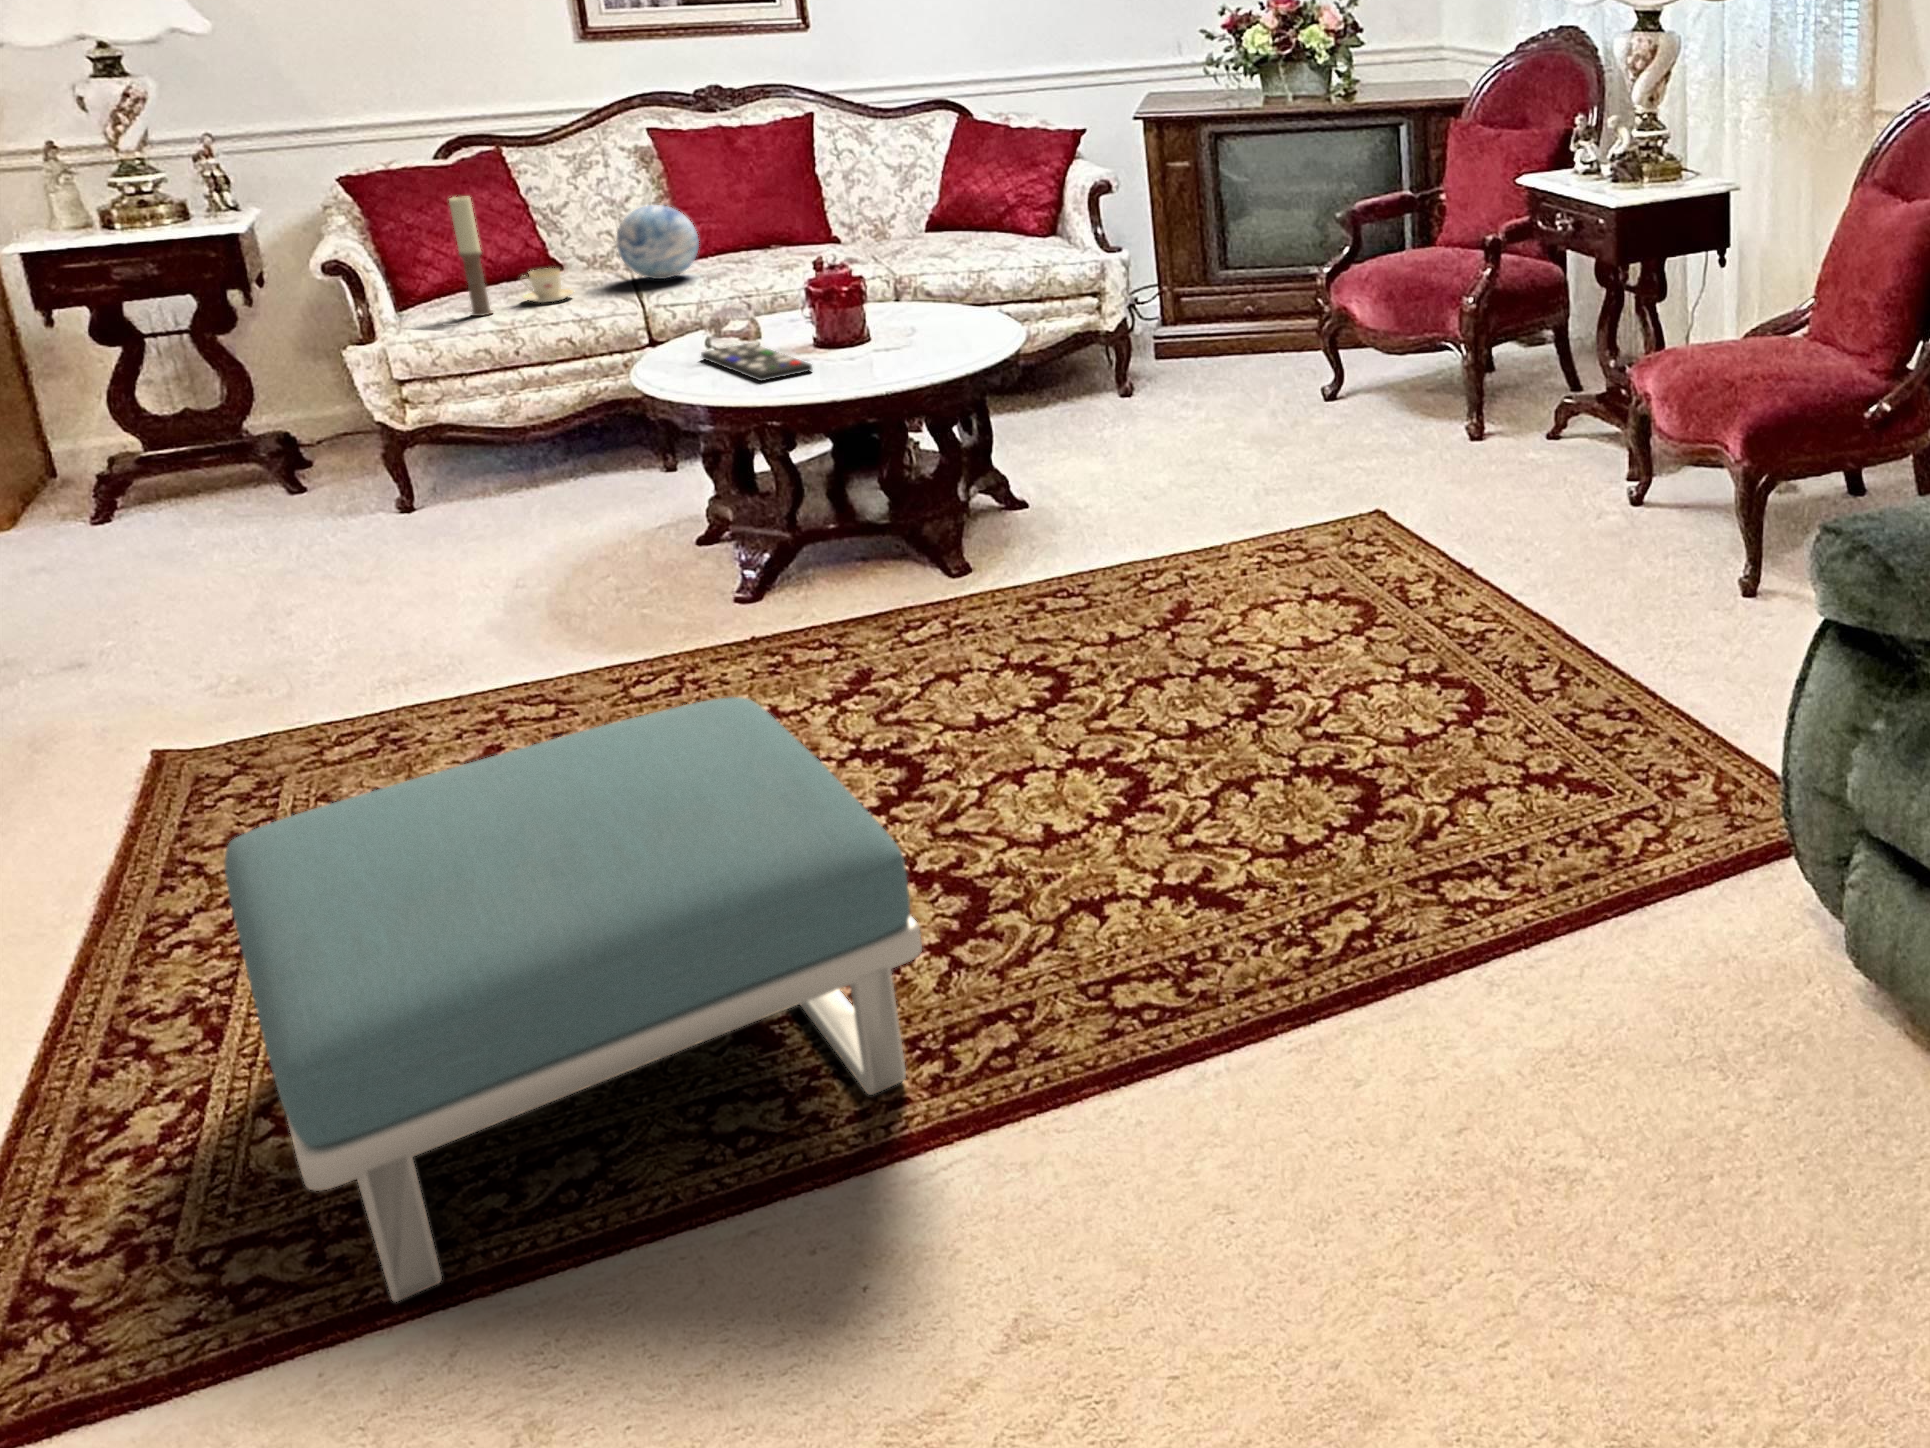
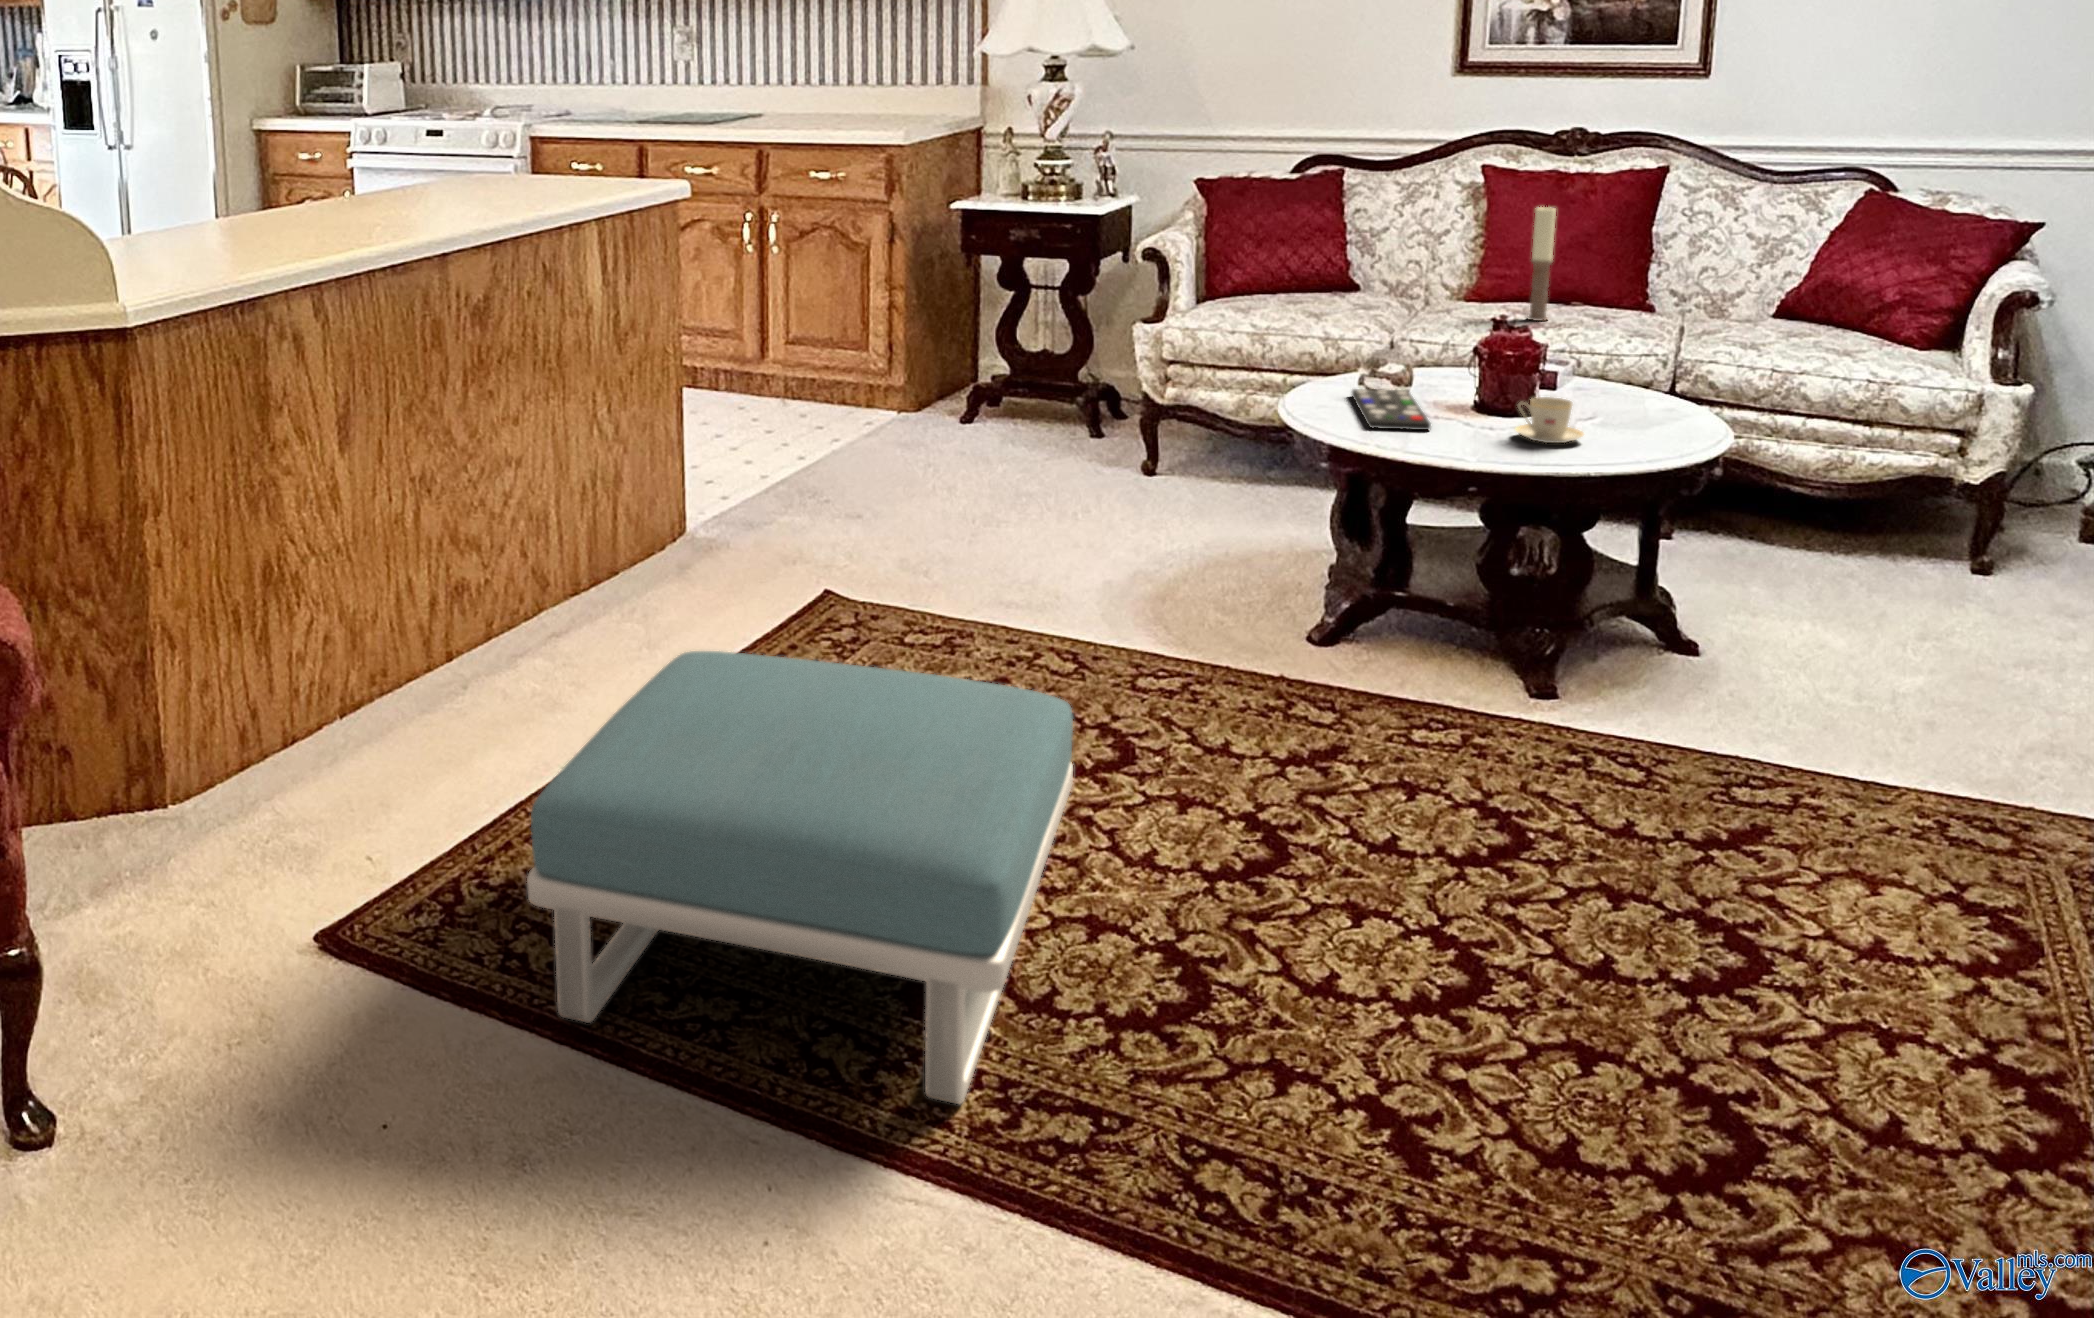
candle: present [449,196,493,316] -> present [1527,207,1556,321]
decorative orb: present [616,205,699,279] -> none [1394,241,1478,316]
teacup: present [521,268,573,303] -> present [1515,397,1584,443]

